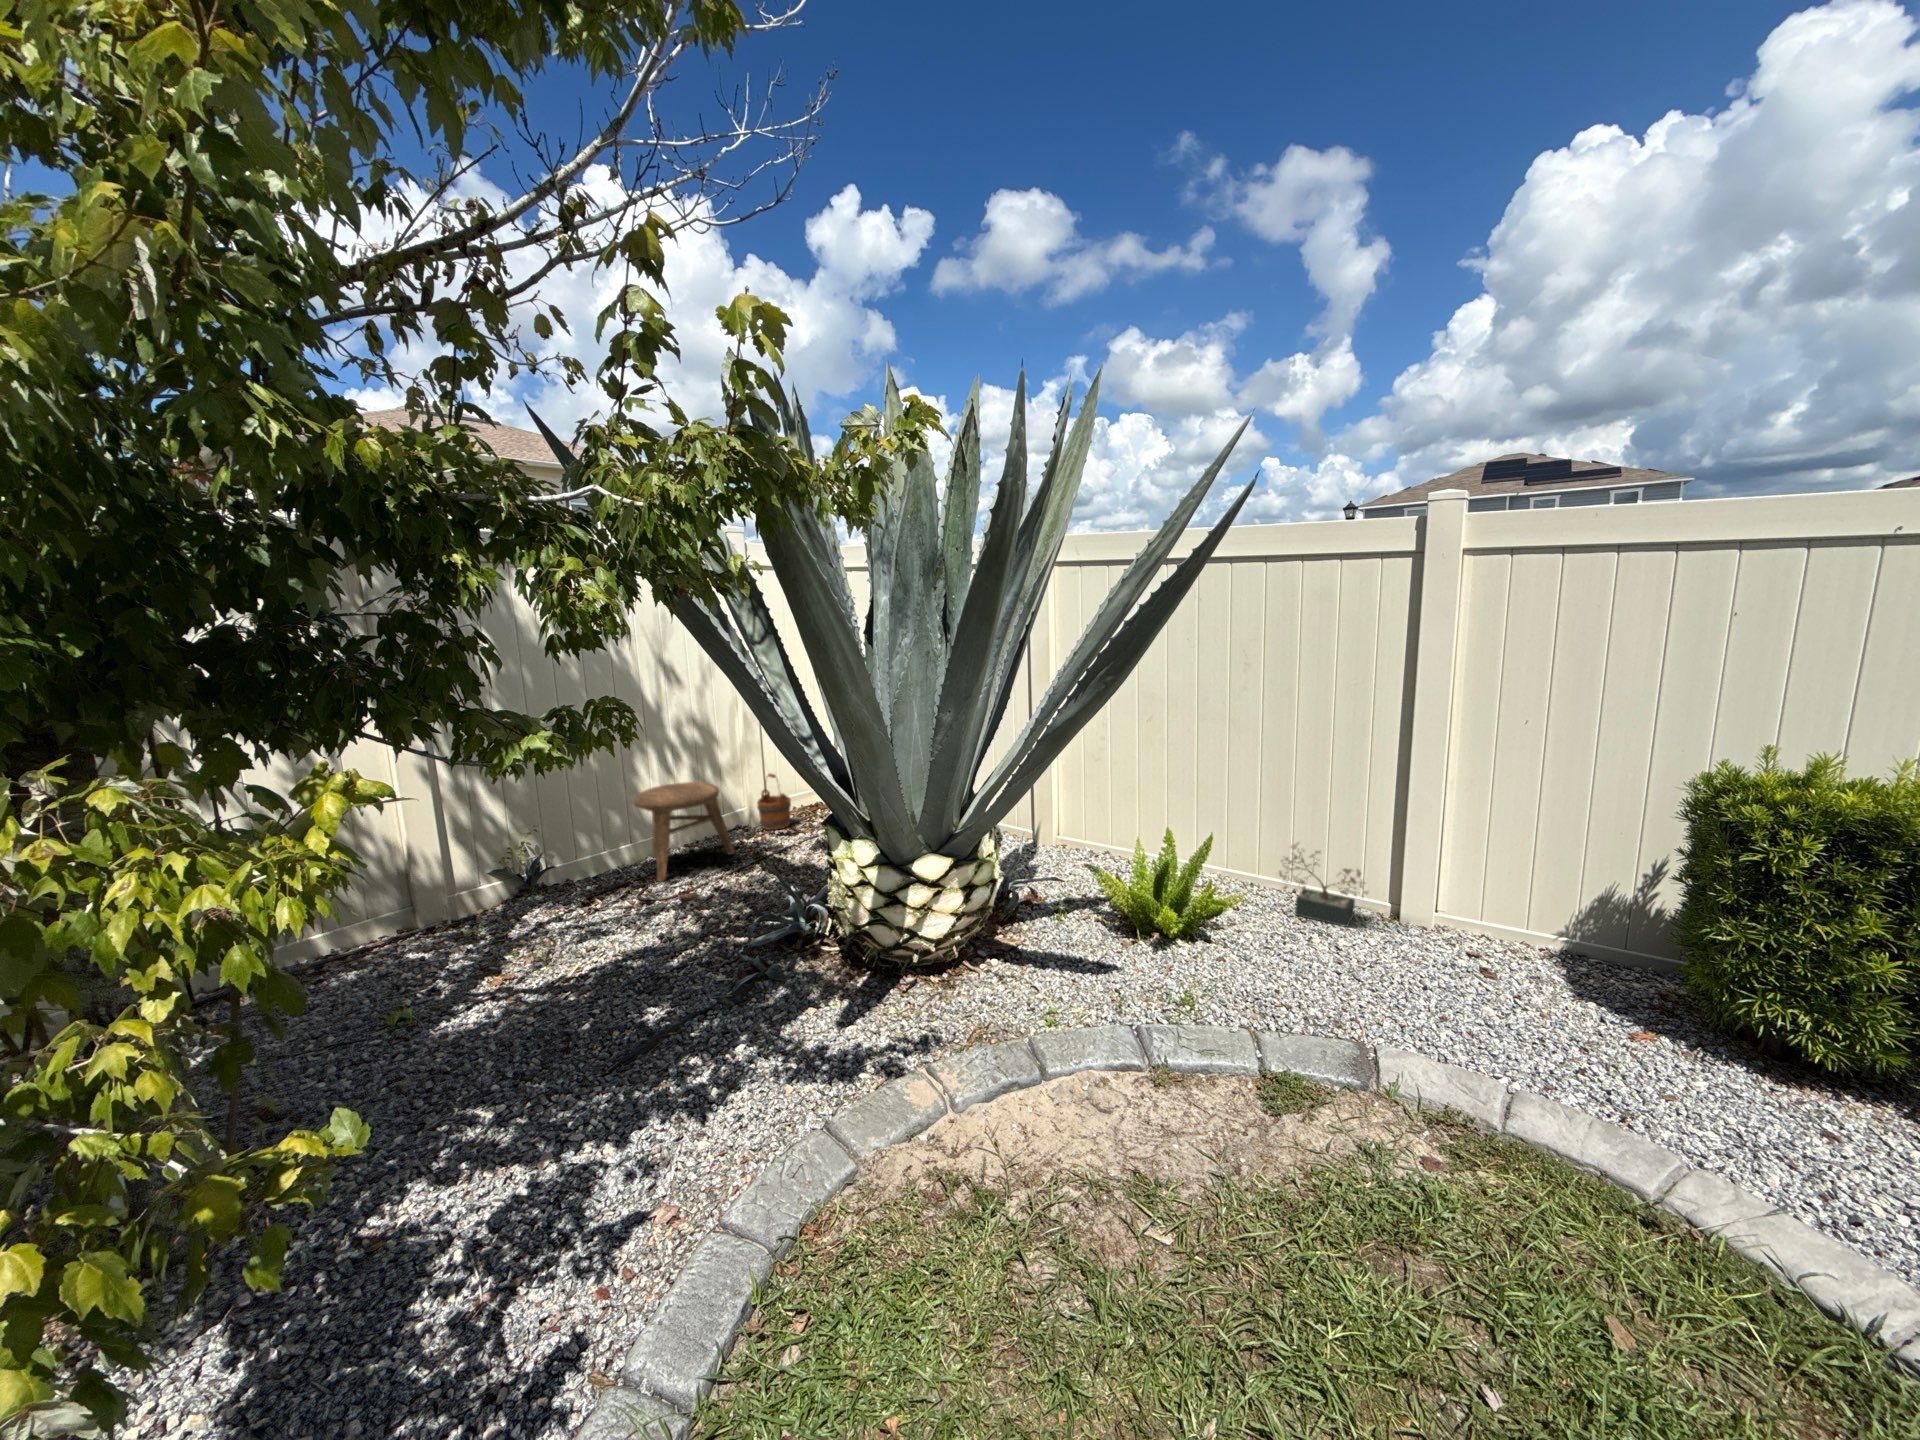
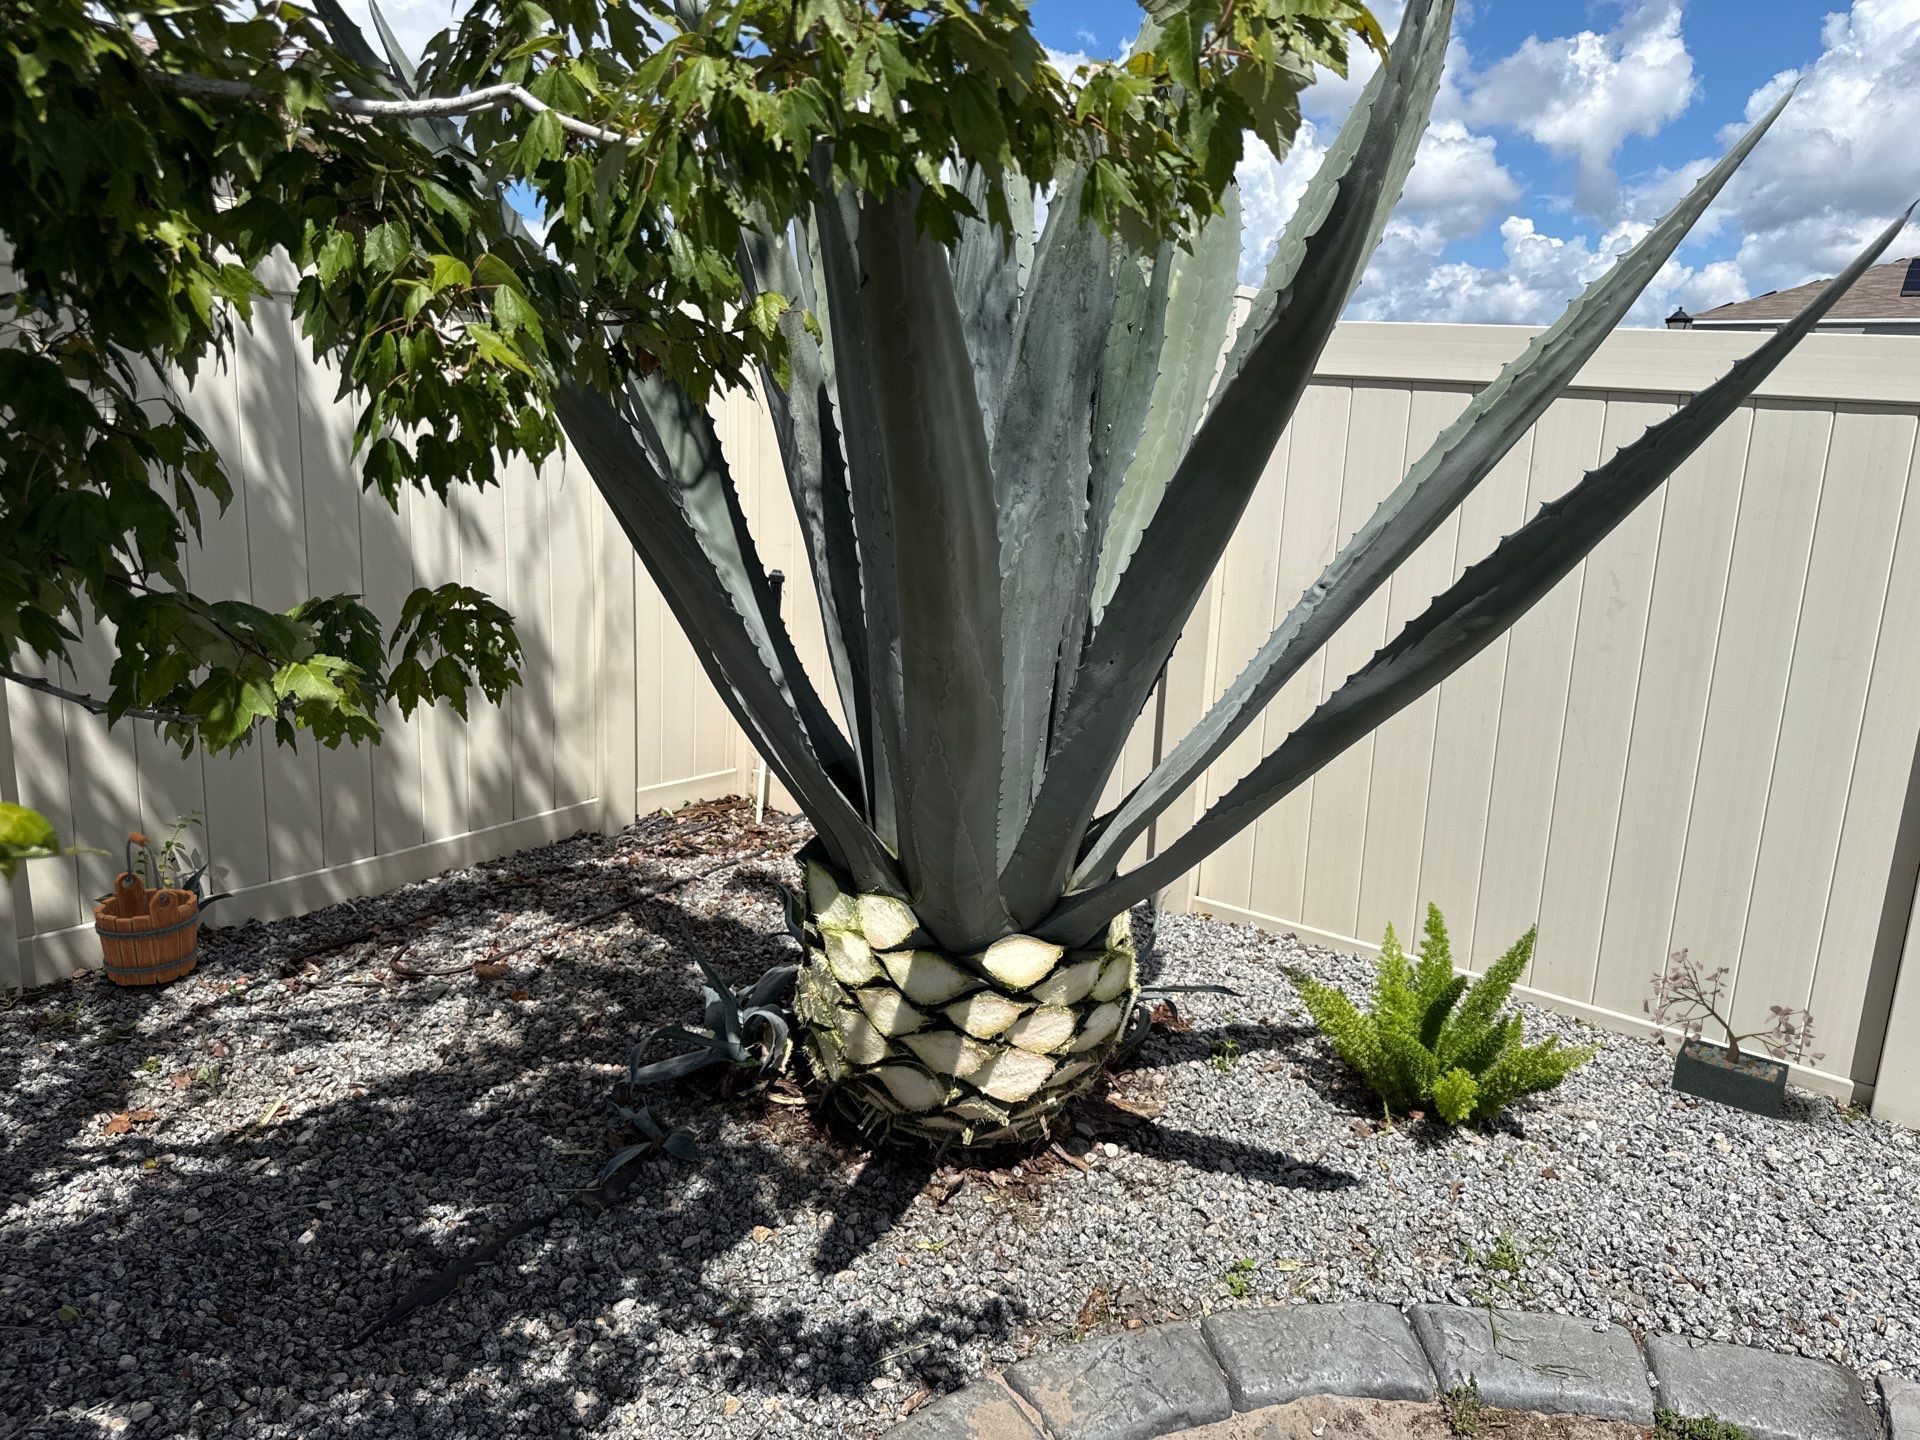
wooden bucket: present [757,774,791,830] -> present [94,832,199,986]
stool: present [634,782,735,882] -> none [389,746,576,936]

